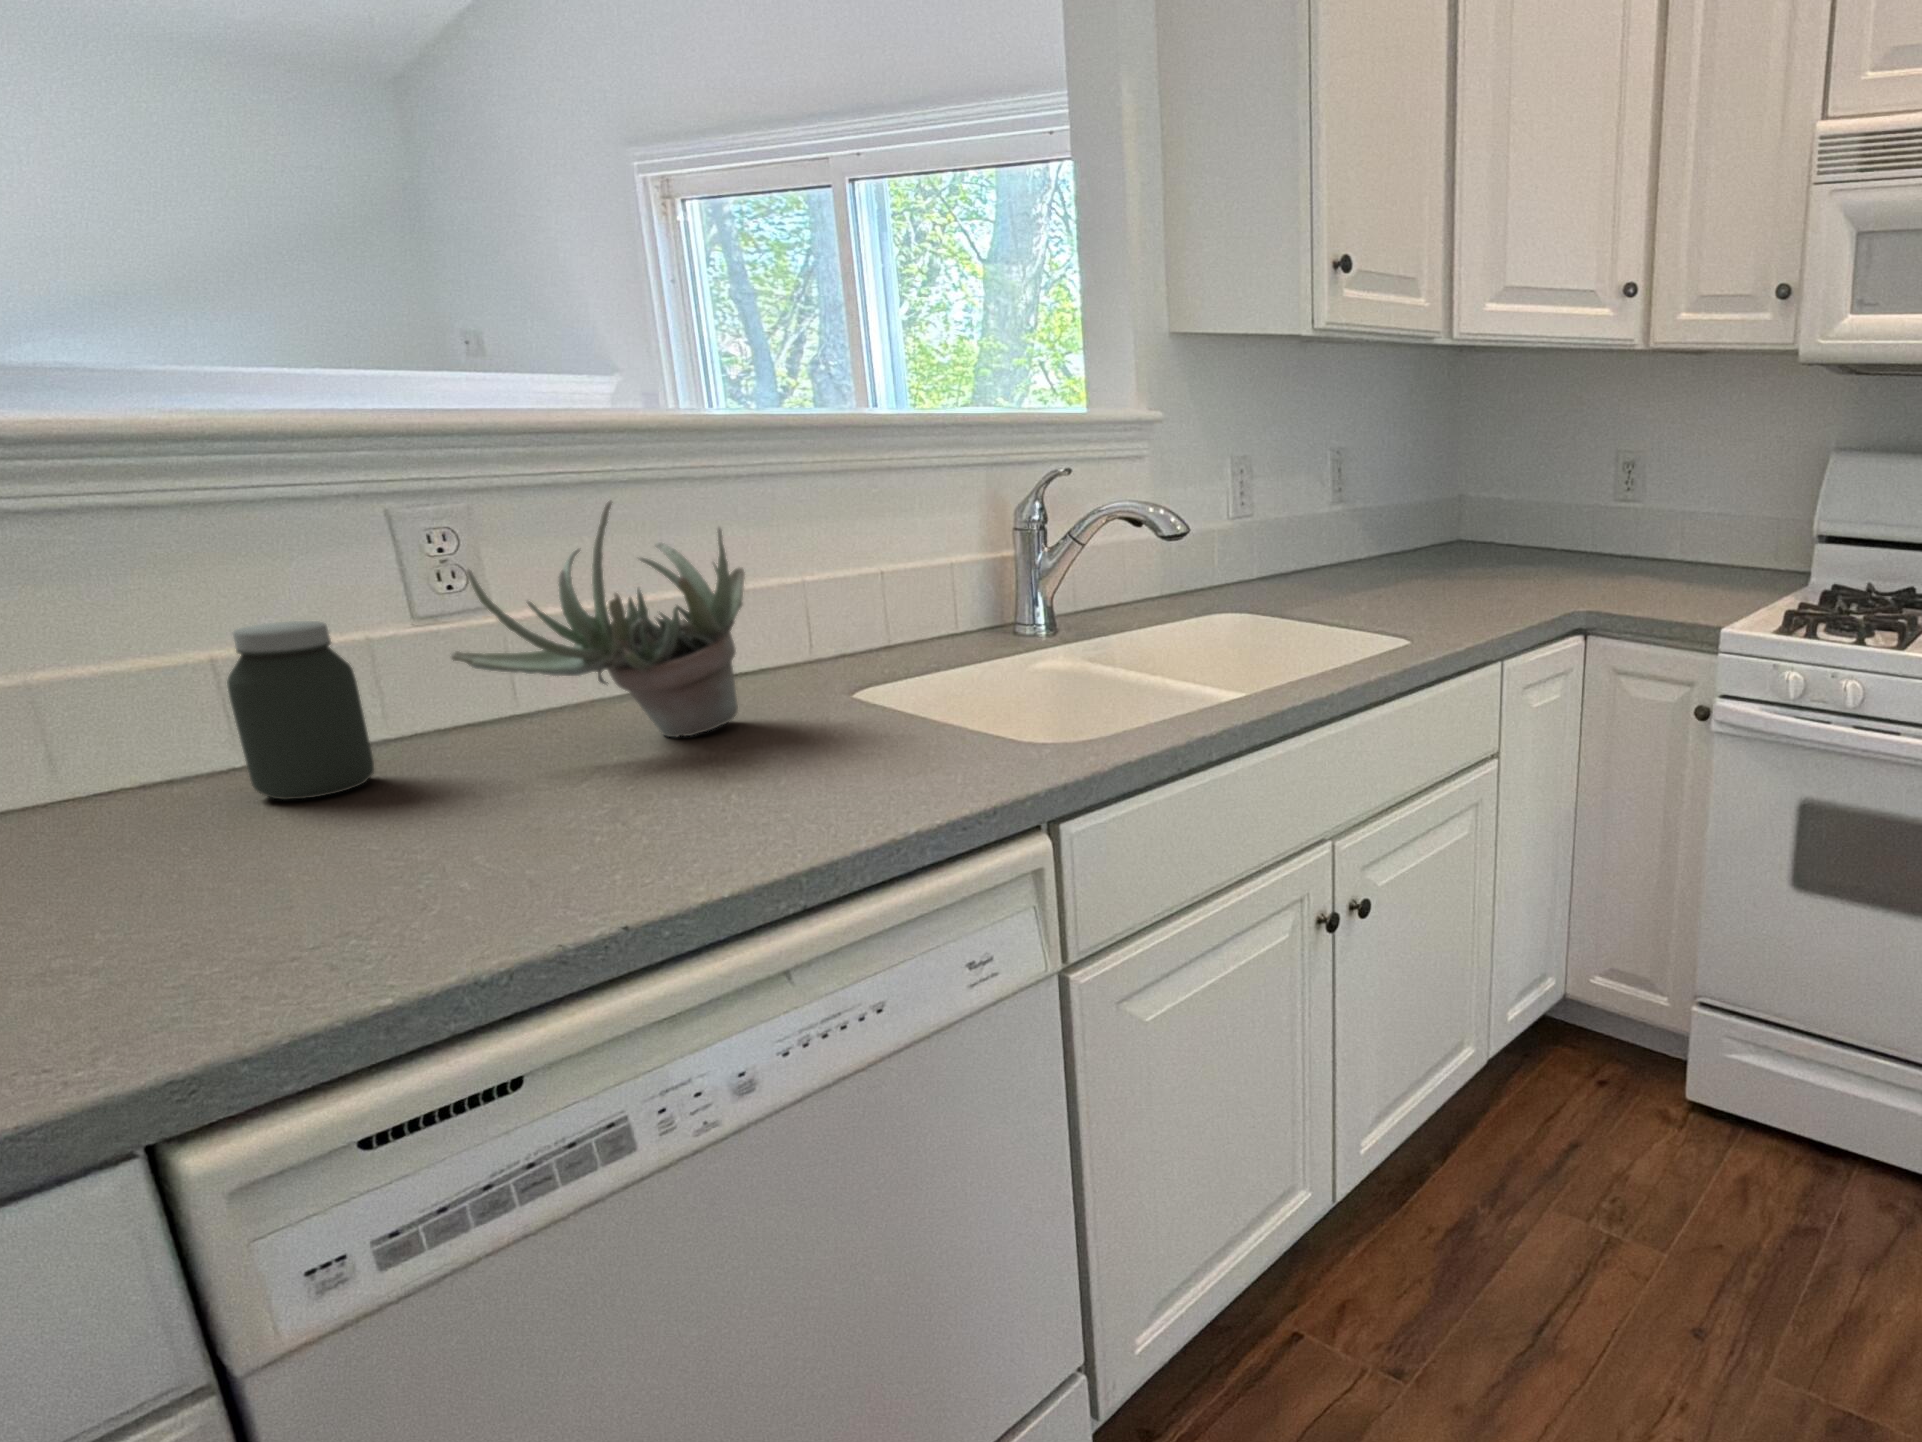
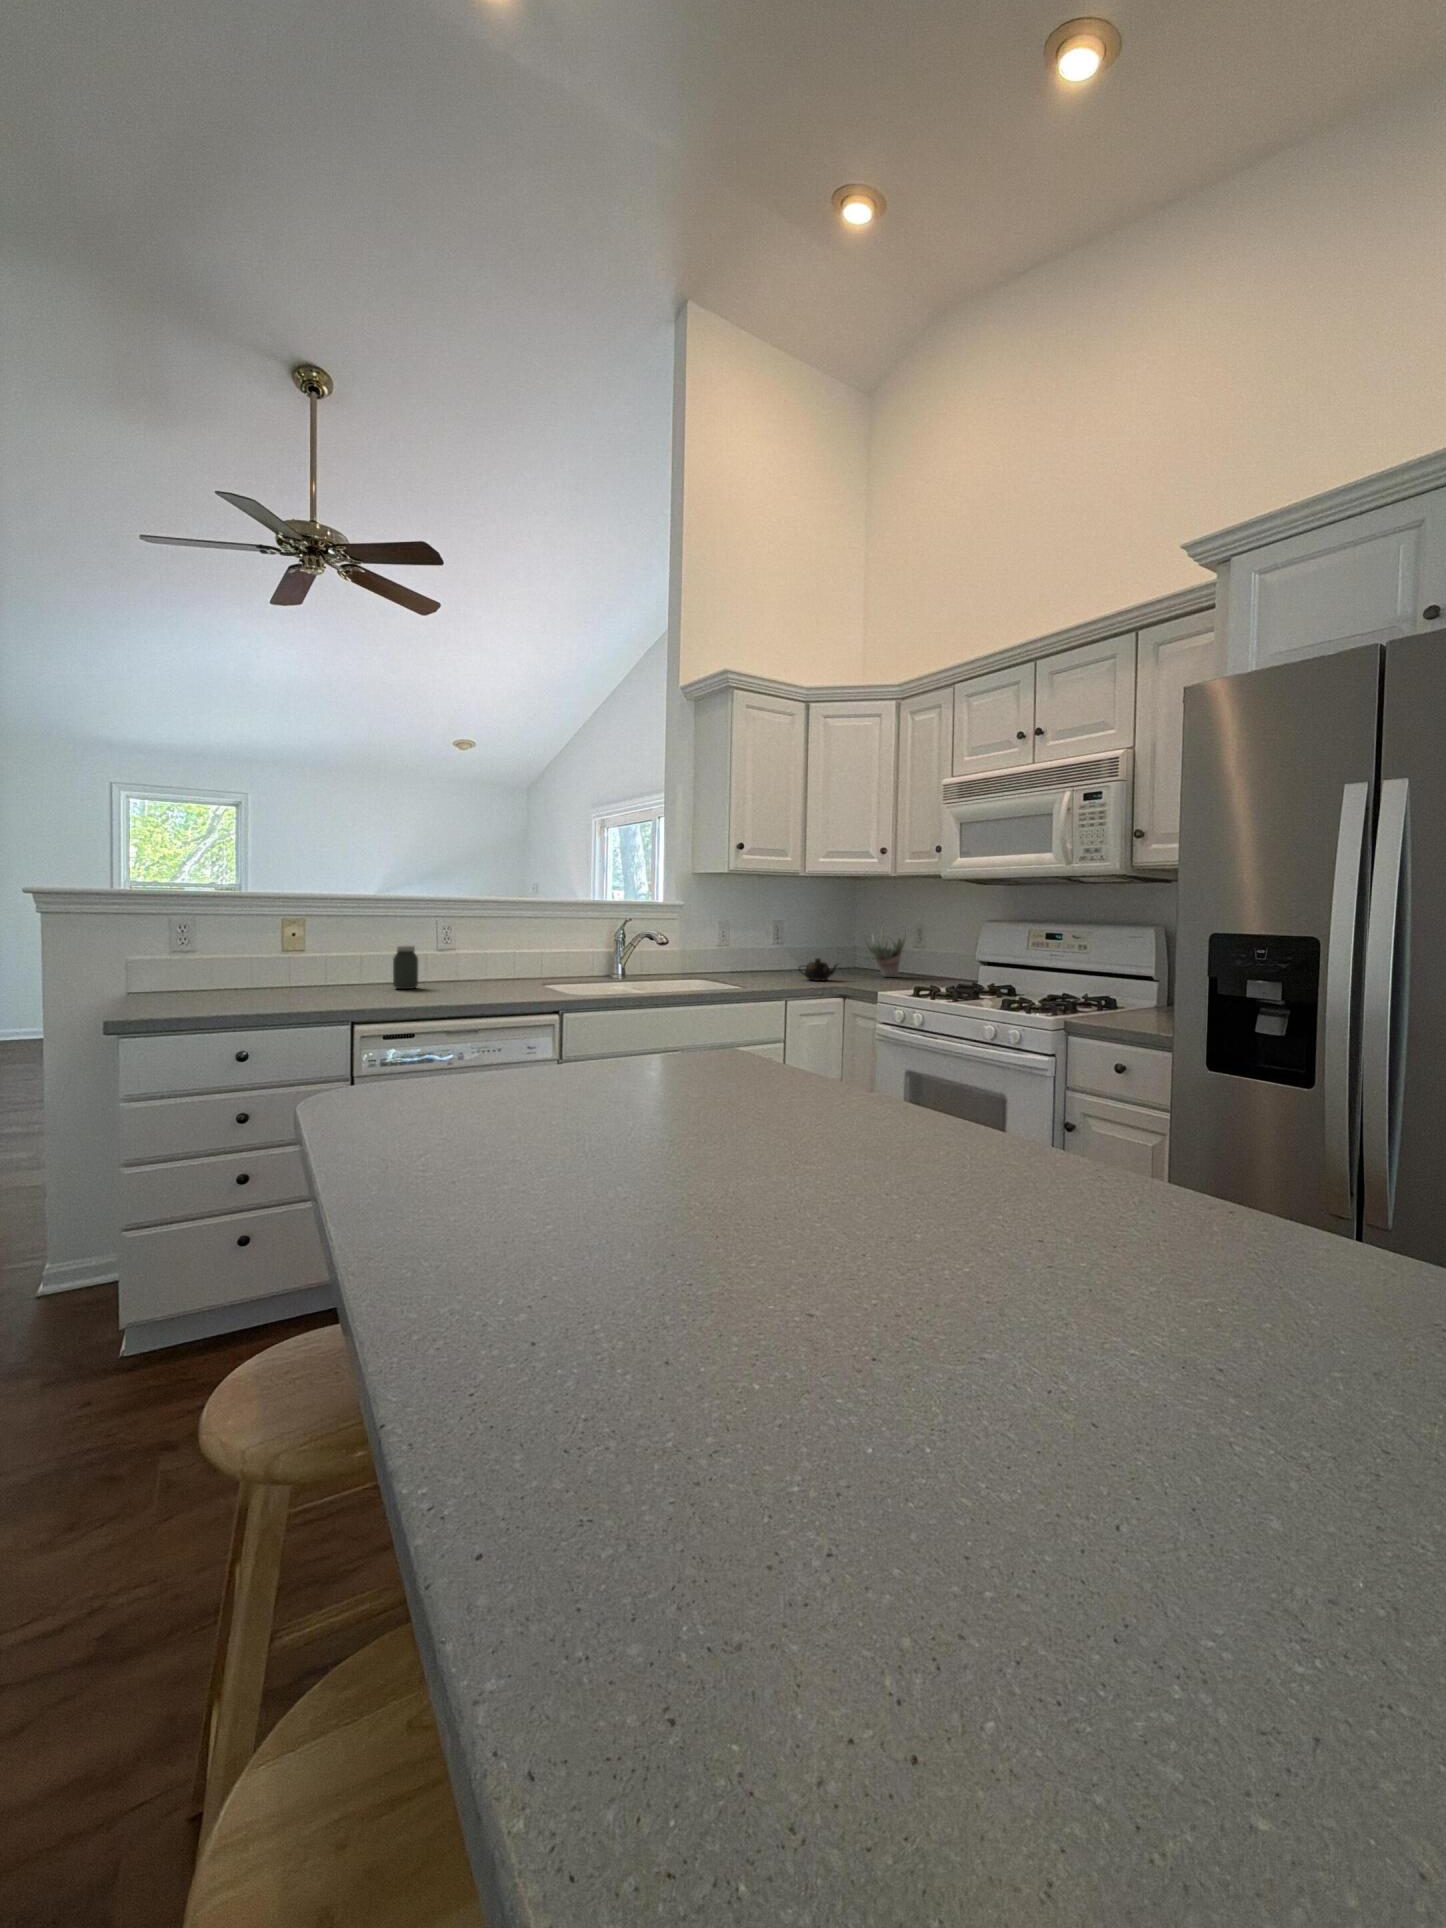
succulent plant: present [451,501,744,737] -> present [855,929,906,977]
teapot: none [1476,547,1557,600] -> present [799,958,837,981]

